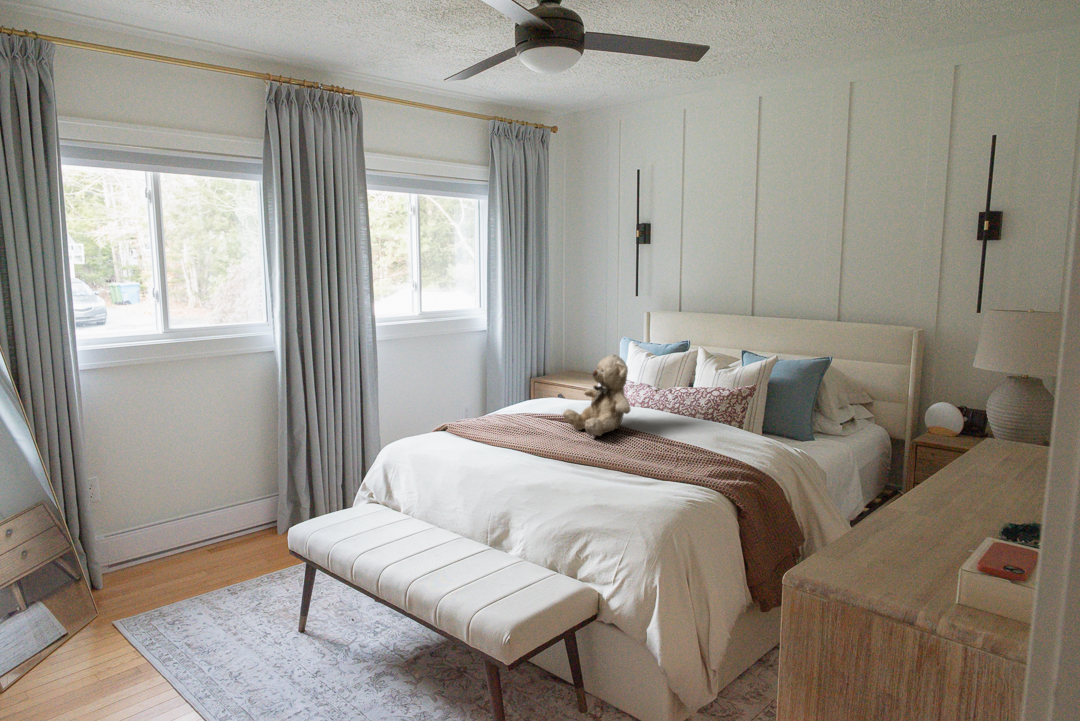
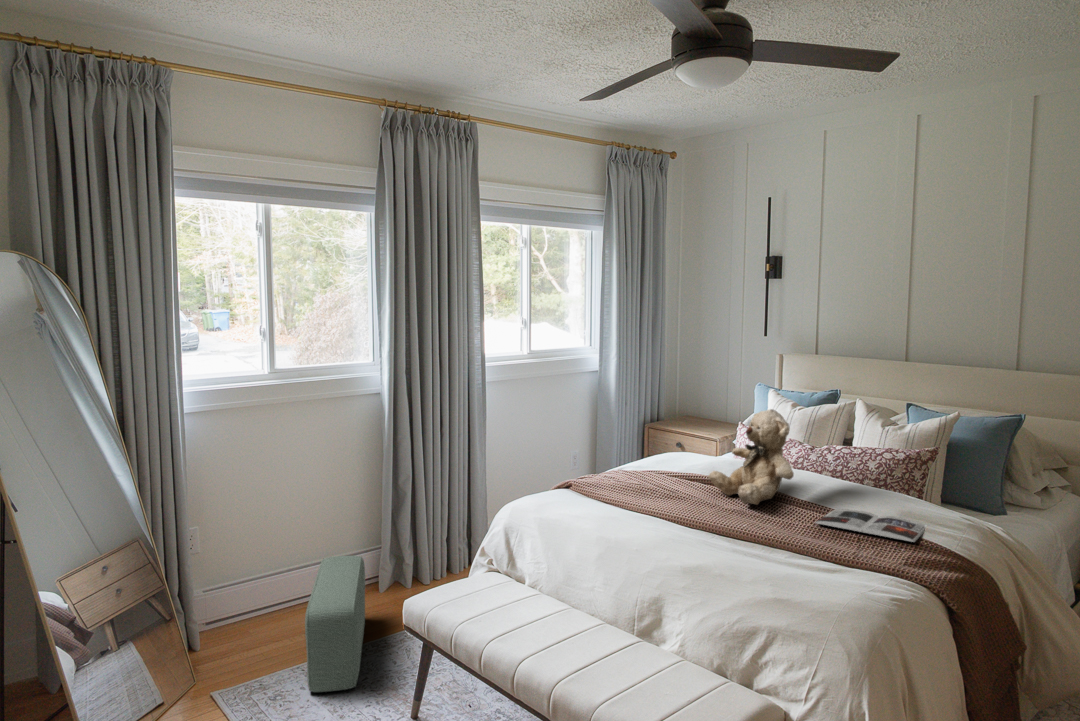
magazine: none [644,437,735,459] -> present [815,509,925,542]
pouf: none [200,498,262,615] -> present [305,556,365,692]

